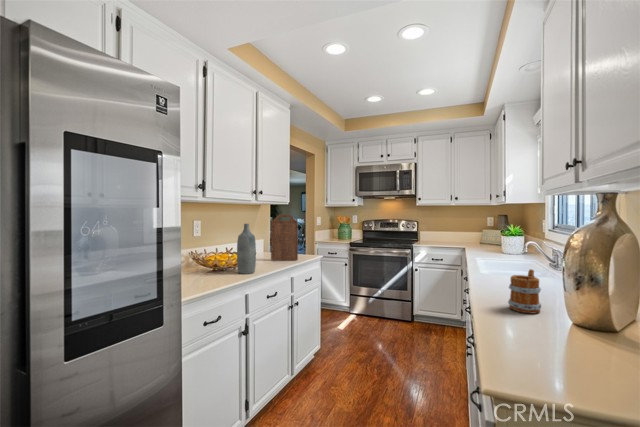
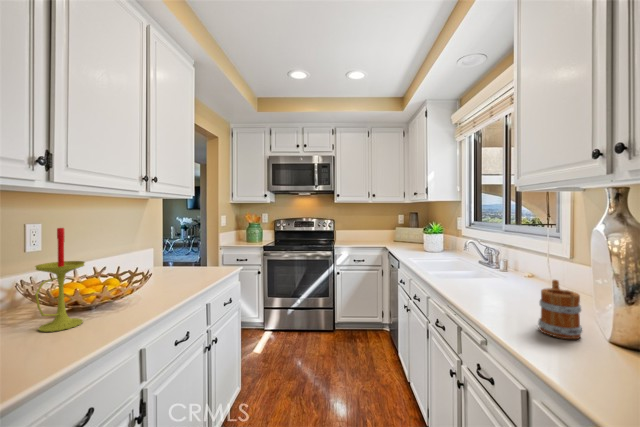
cutting board: present [271,215,298,260] -> none [172,213,213,280]
candle: none [197,221,220,278] -> present [35,228,85,332]
bottle: present [237,224,256,274] -> none [119,228,154,312]

